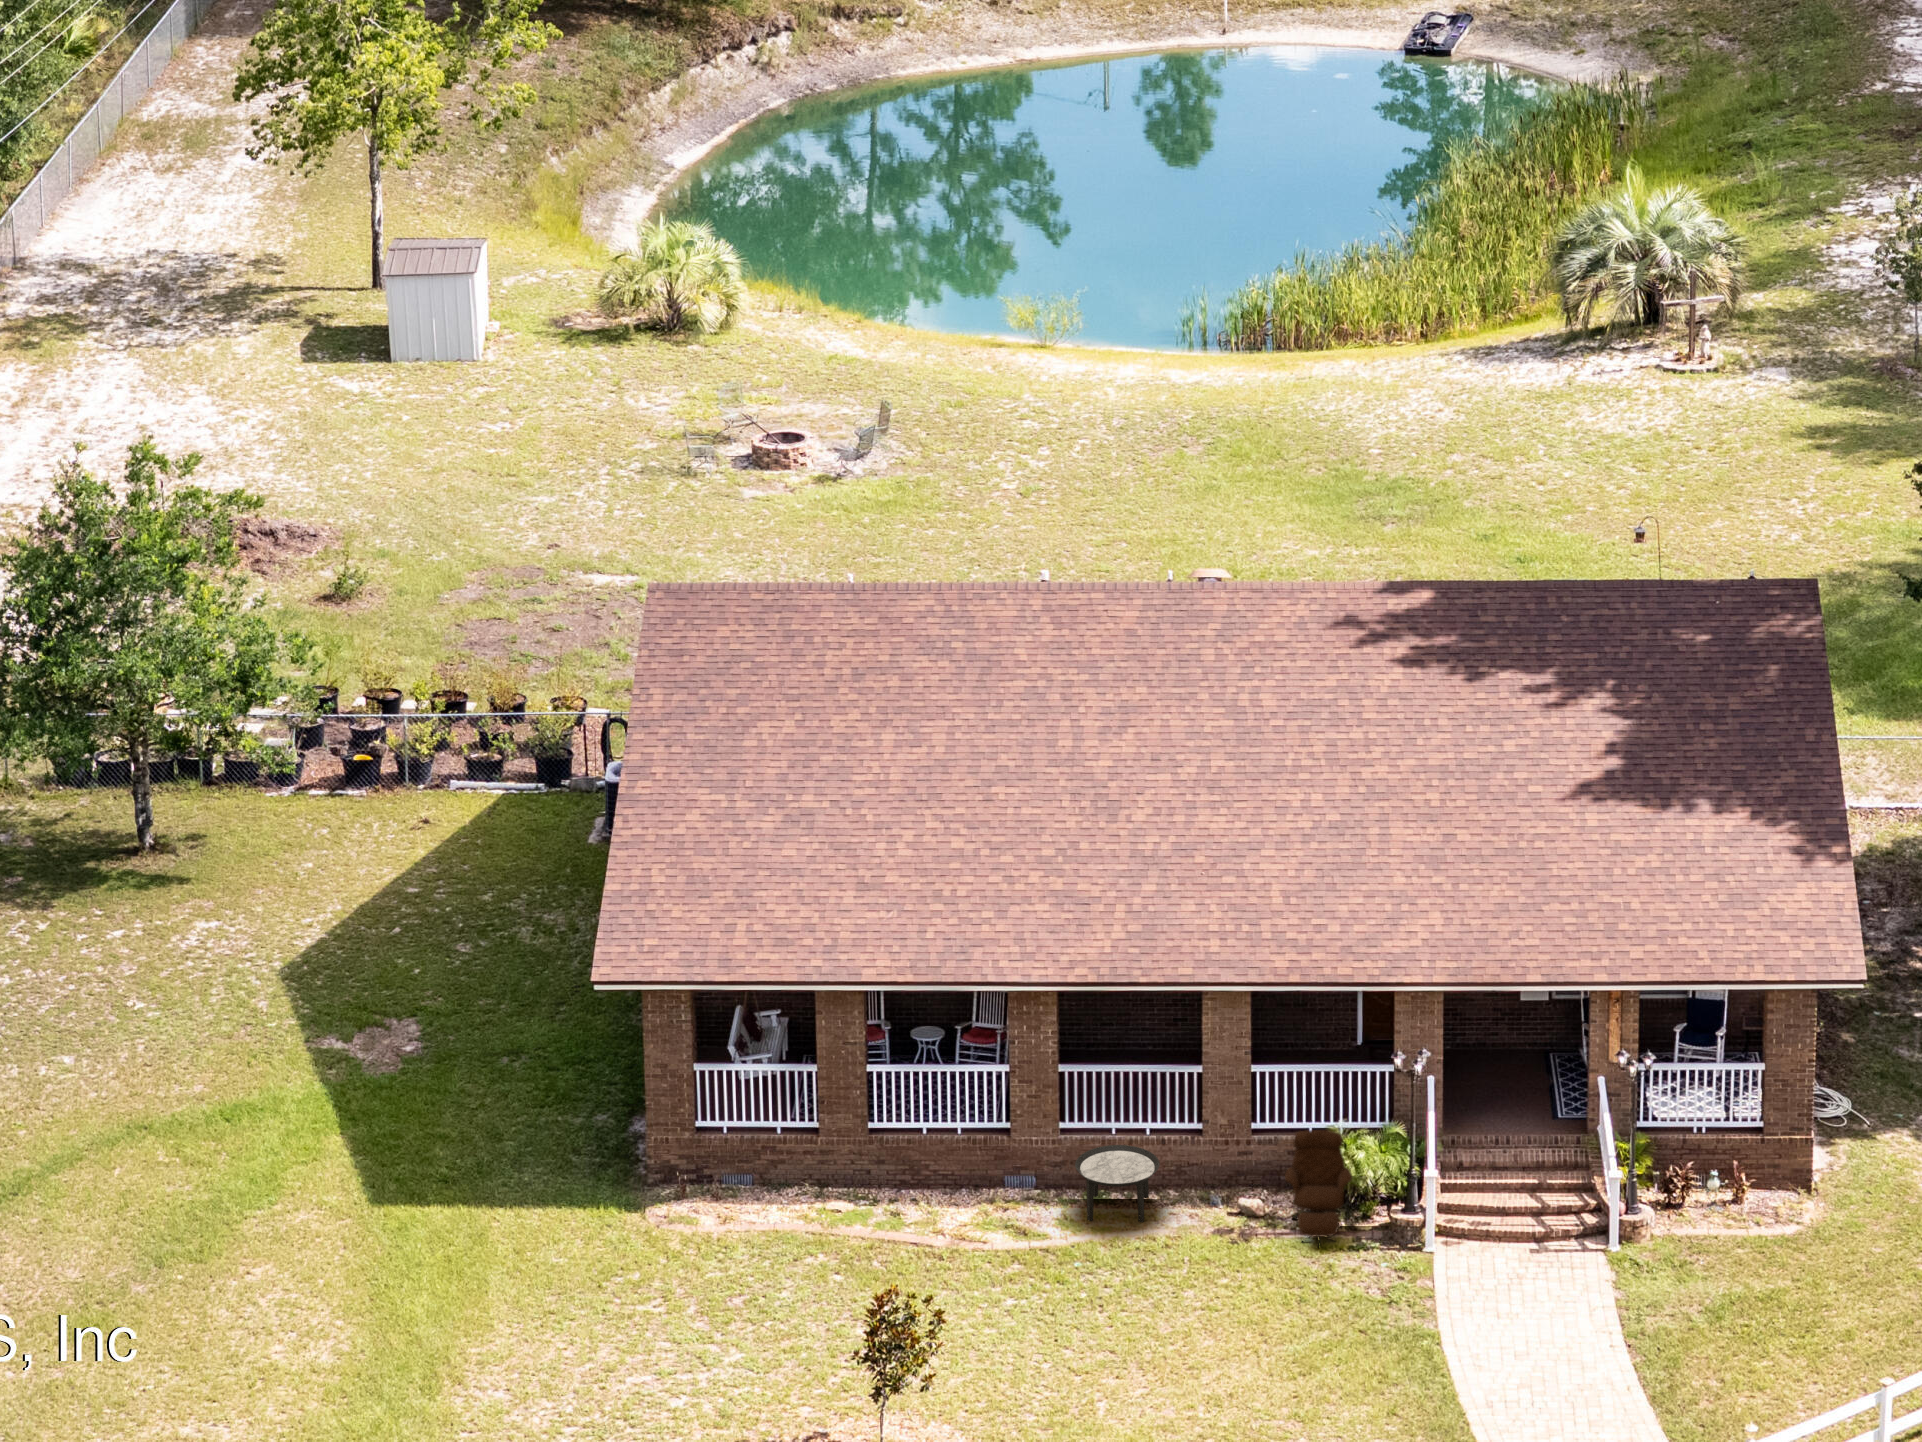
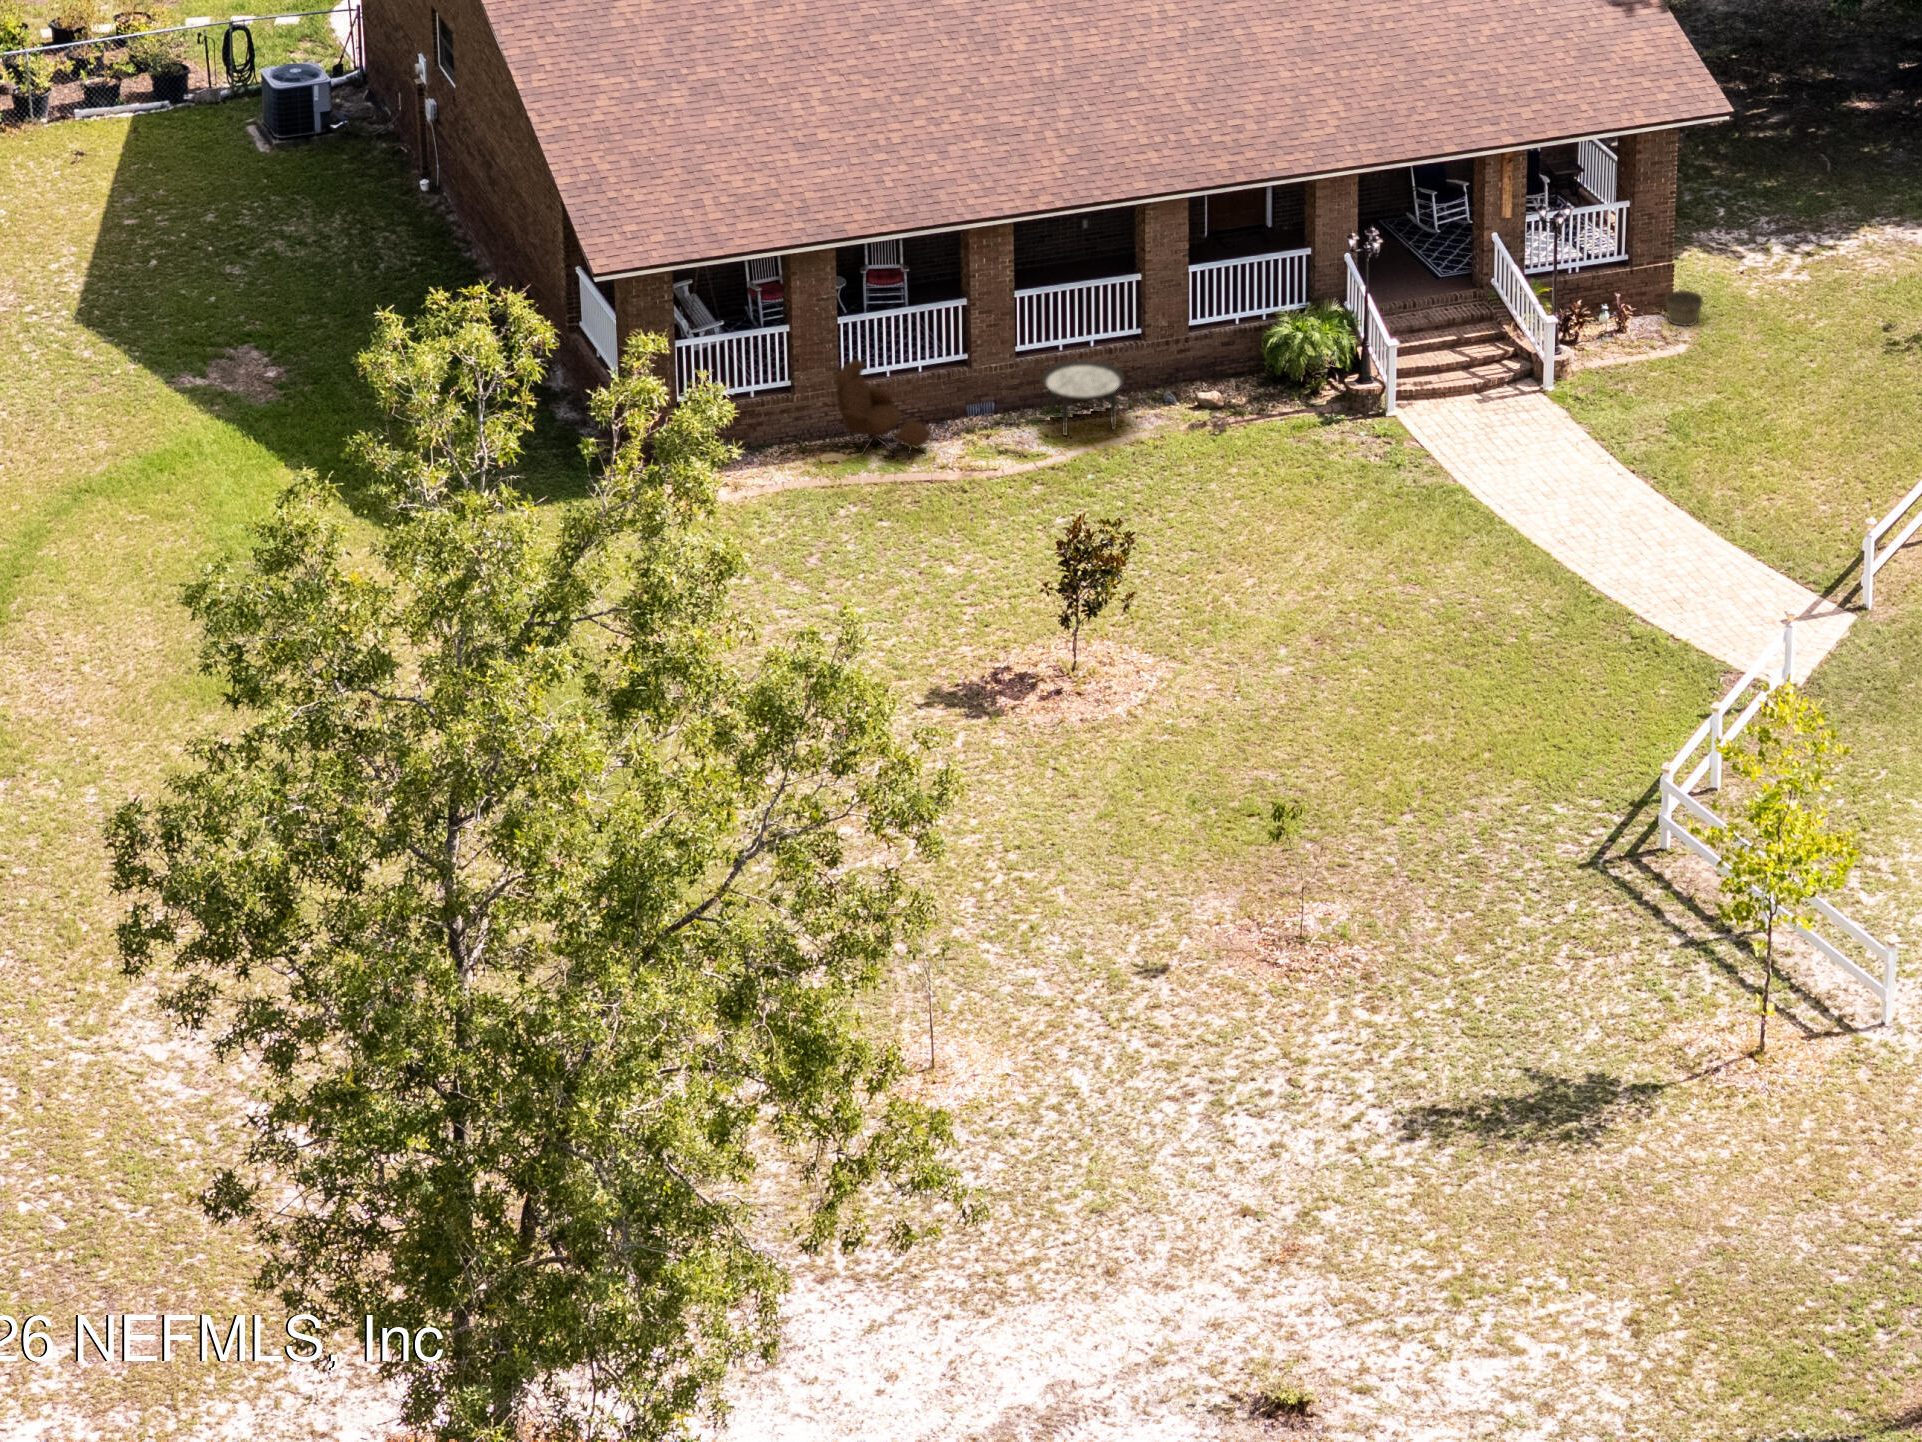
lounge chair: present [1285,1130,1352,1247] -> present [836,359,931,455]
wooden bucket: none [1788,1162,1831,1204] -> present [1666,290,1703,326]

